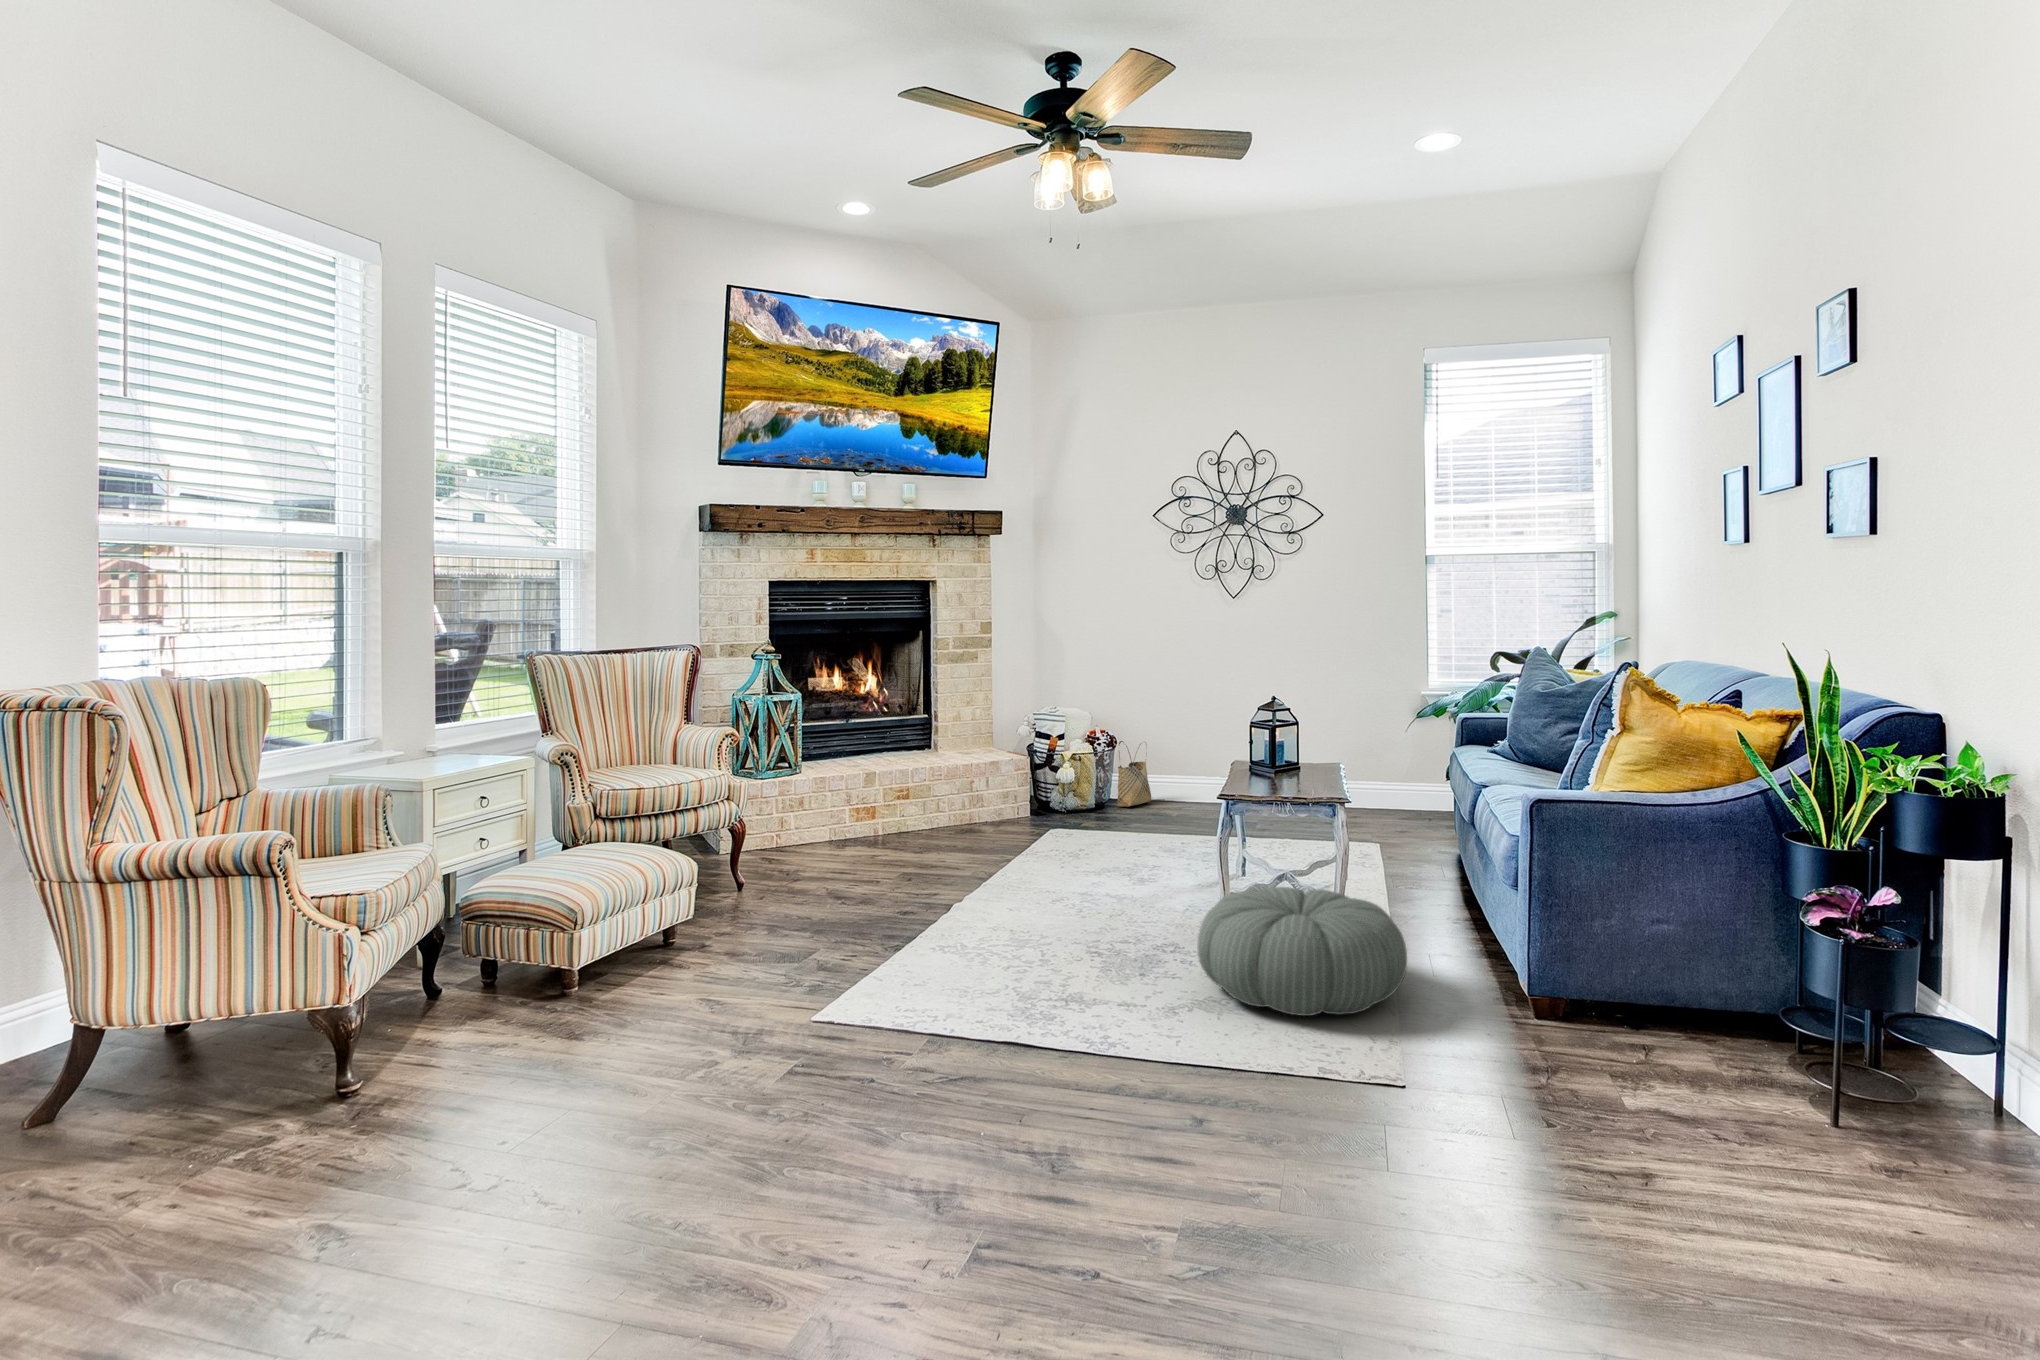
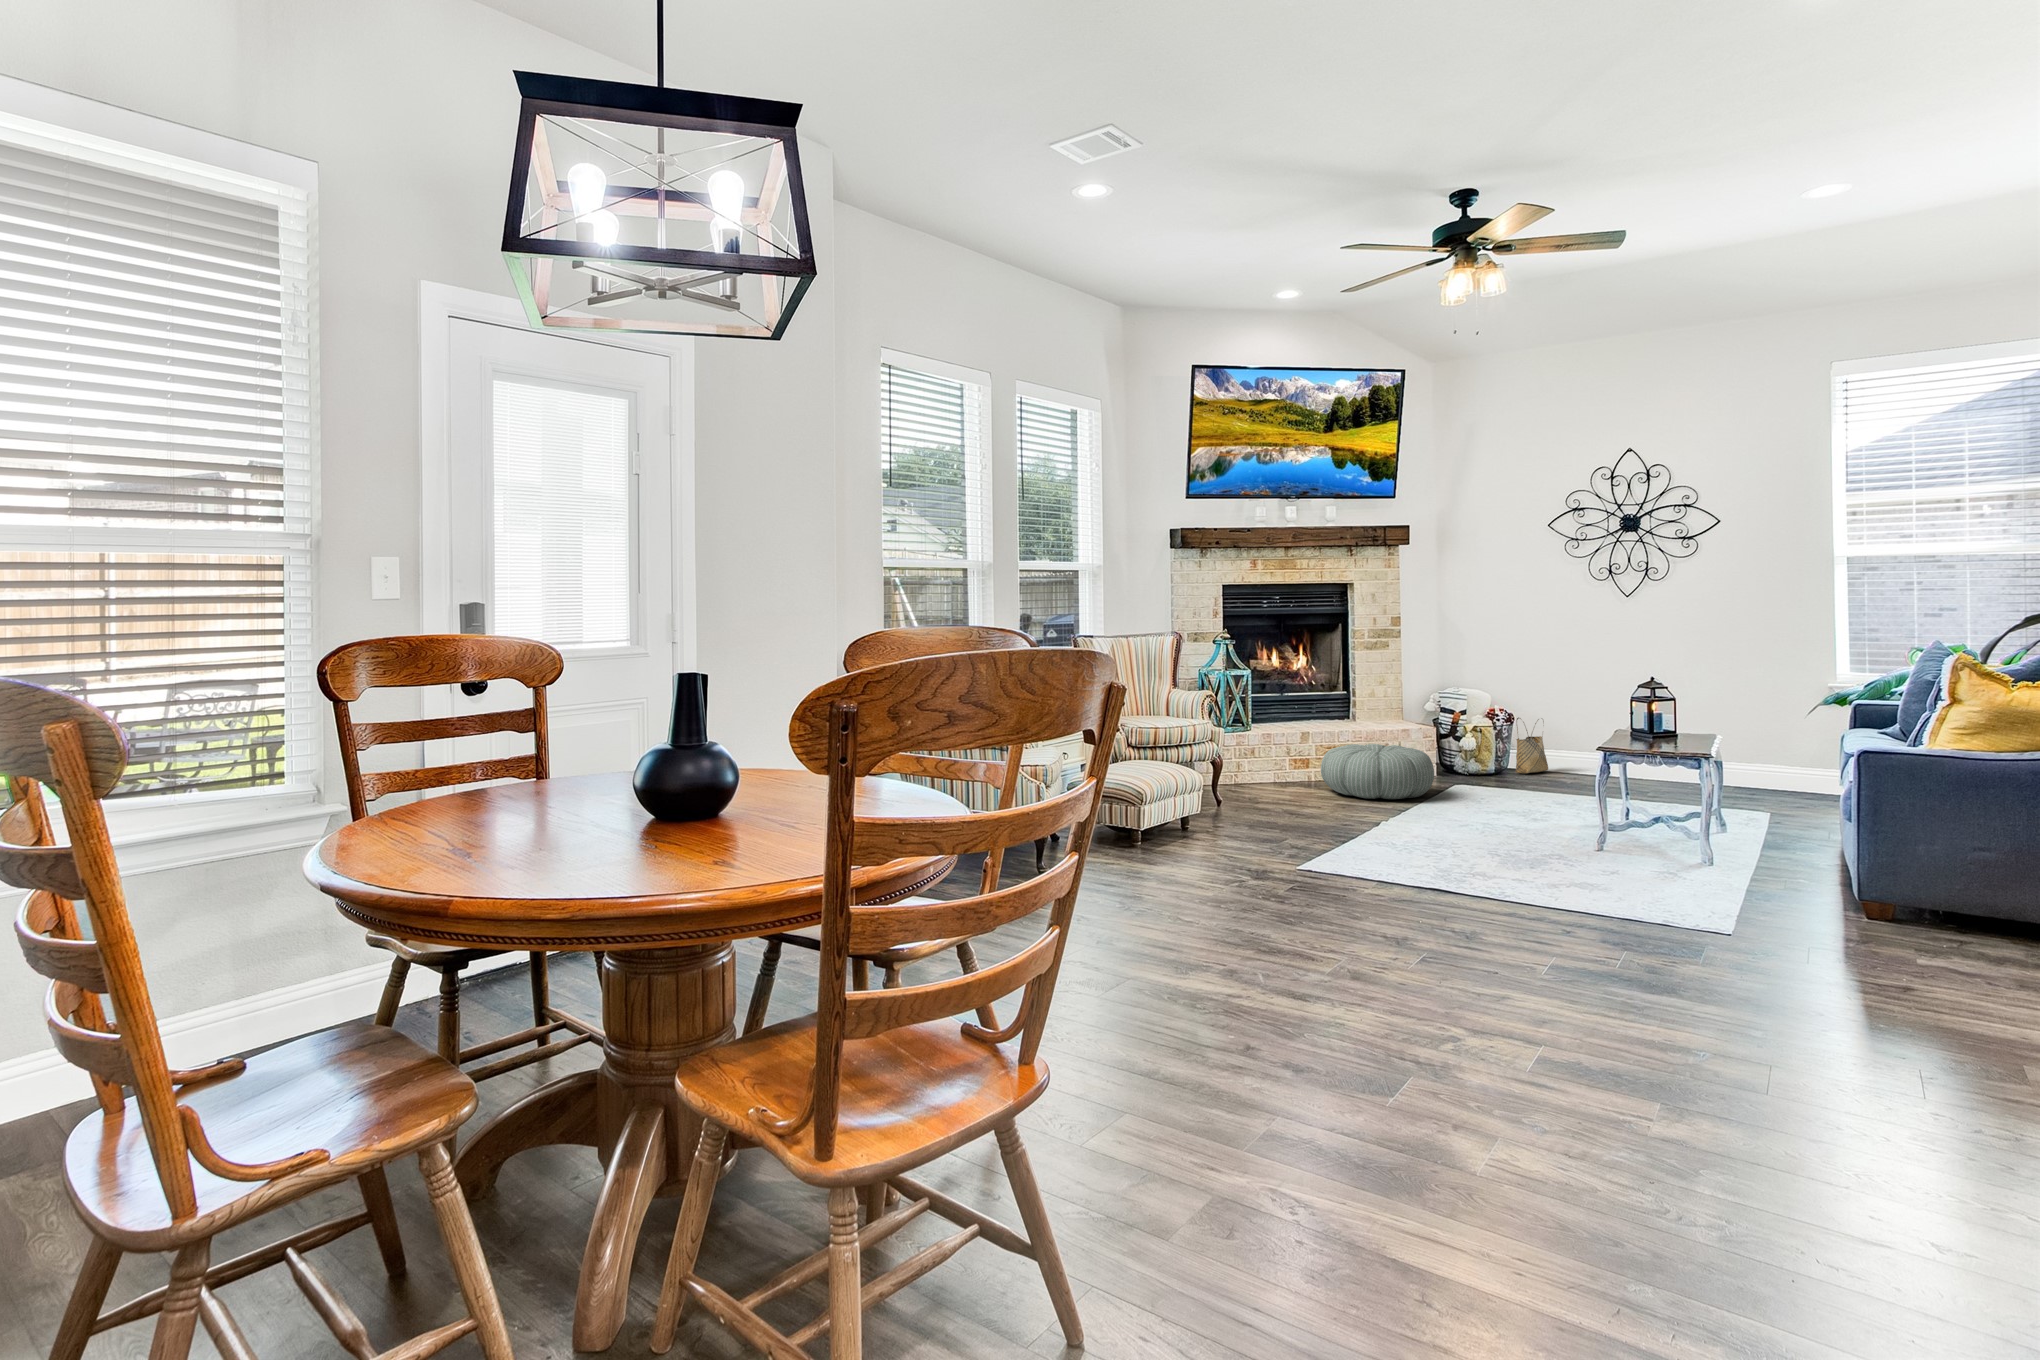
pouf: present [1197,887,1407,1016] -> present [1321,744,1434,799]

